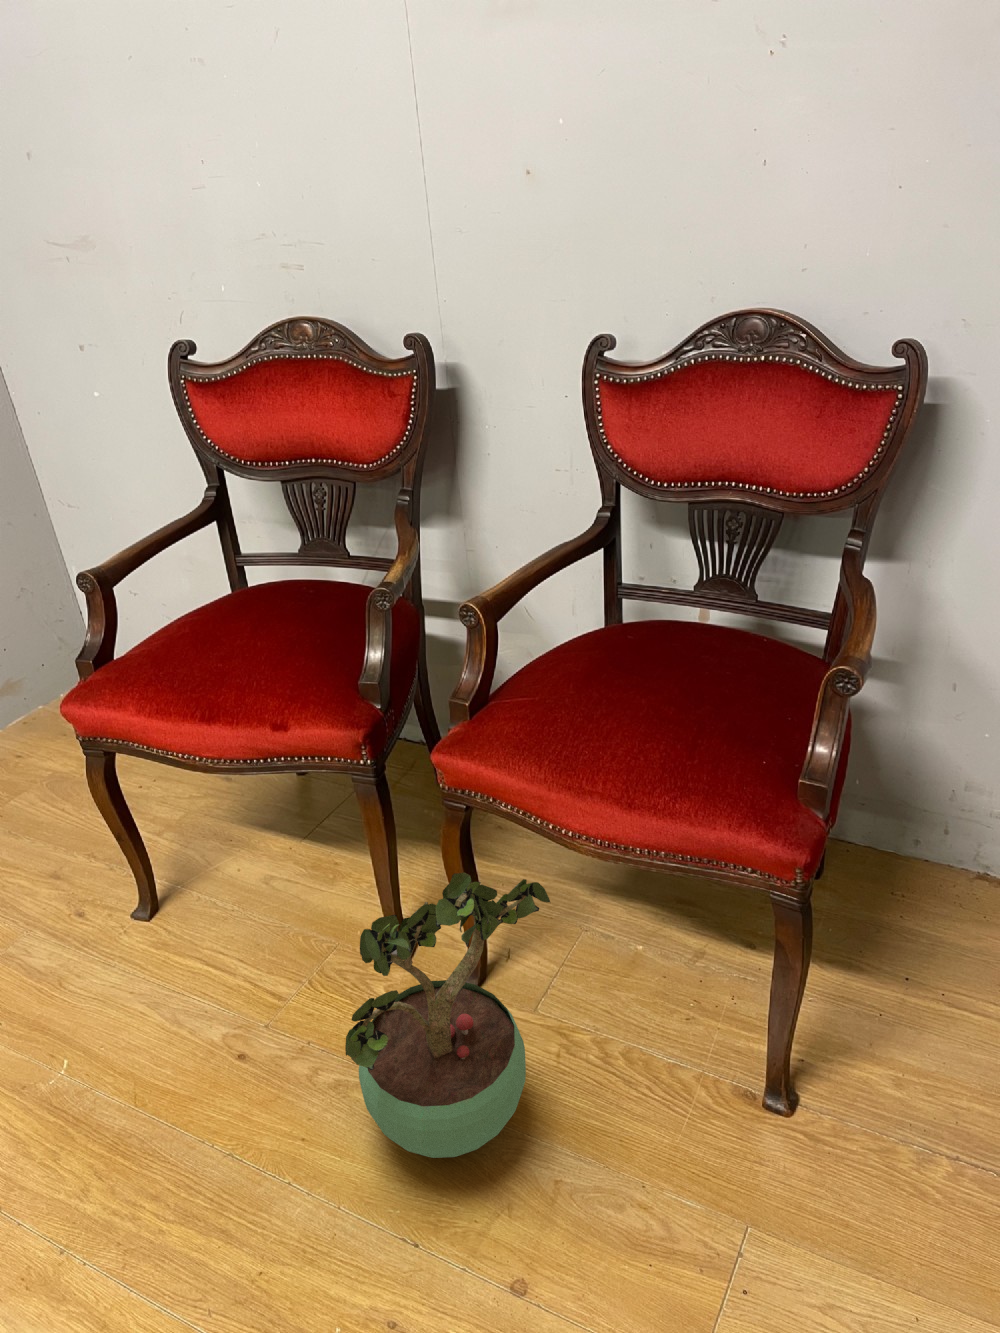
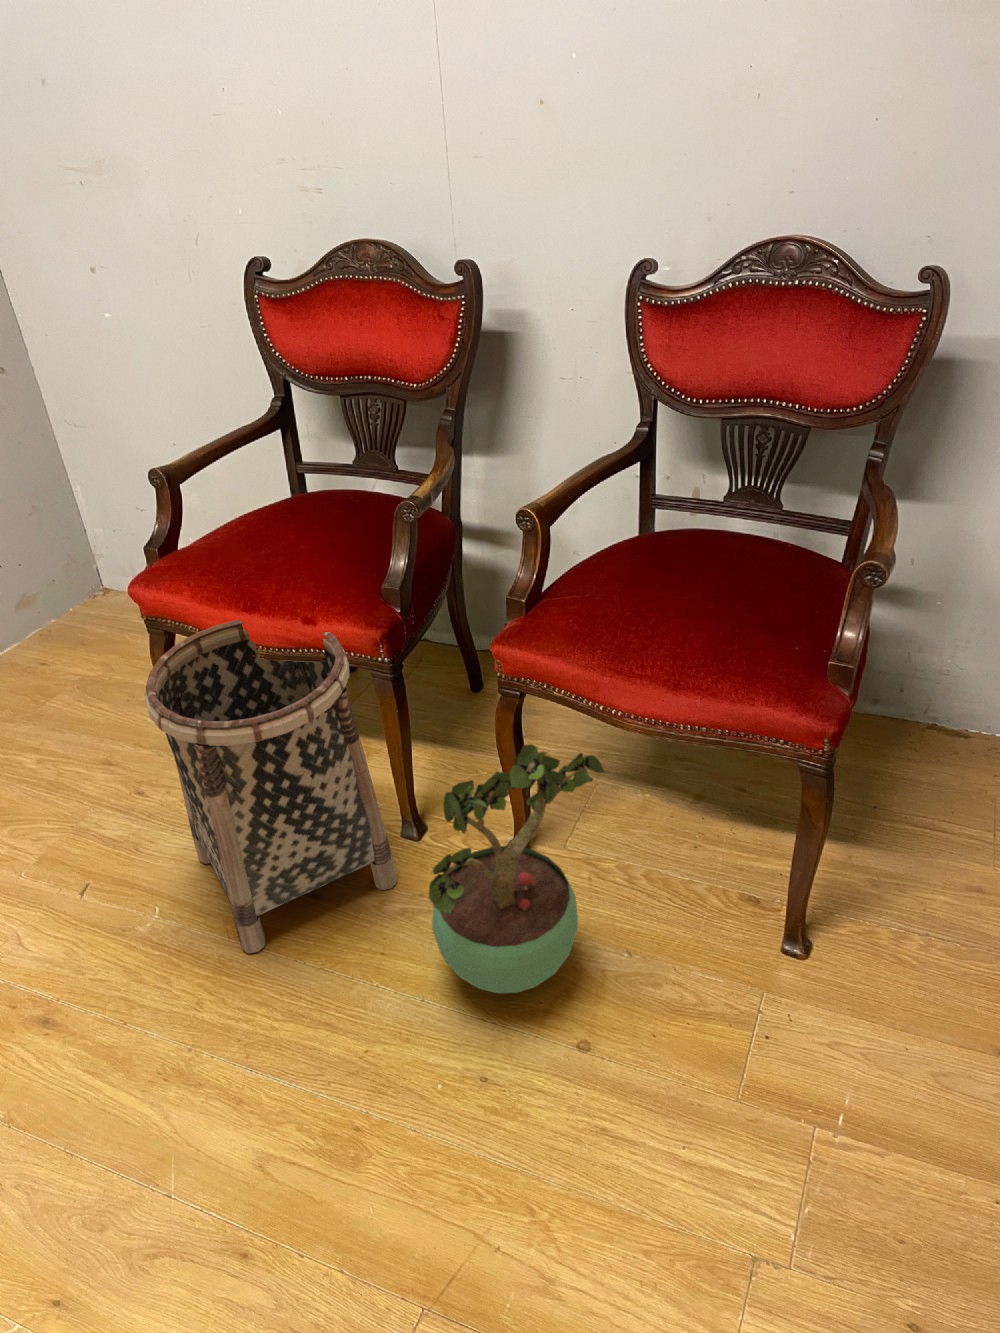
basket: none [41,718,331,1102] -> present [145,620,397,953]

